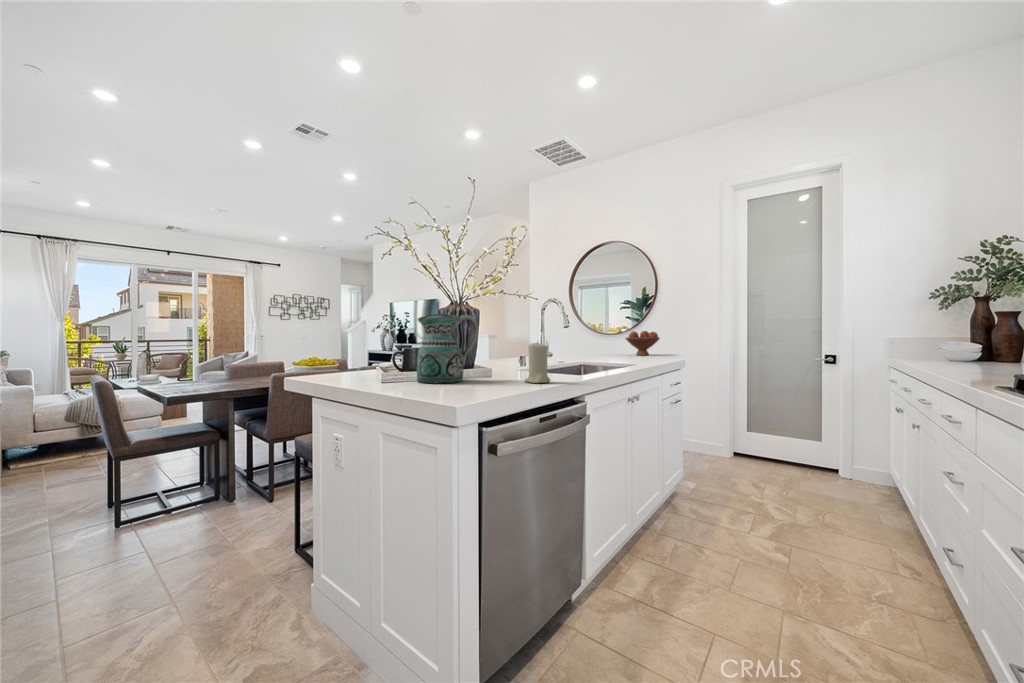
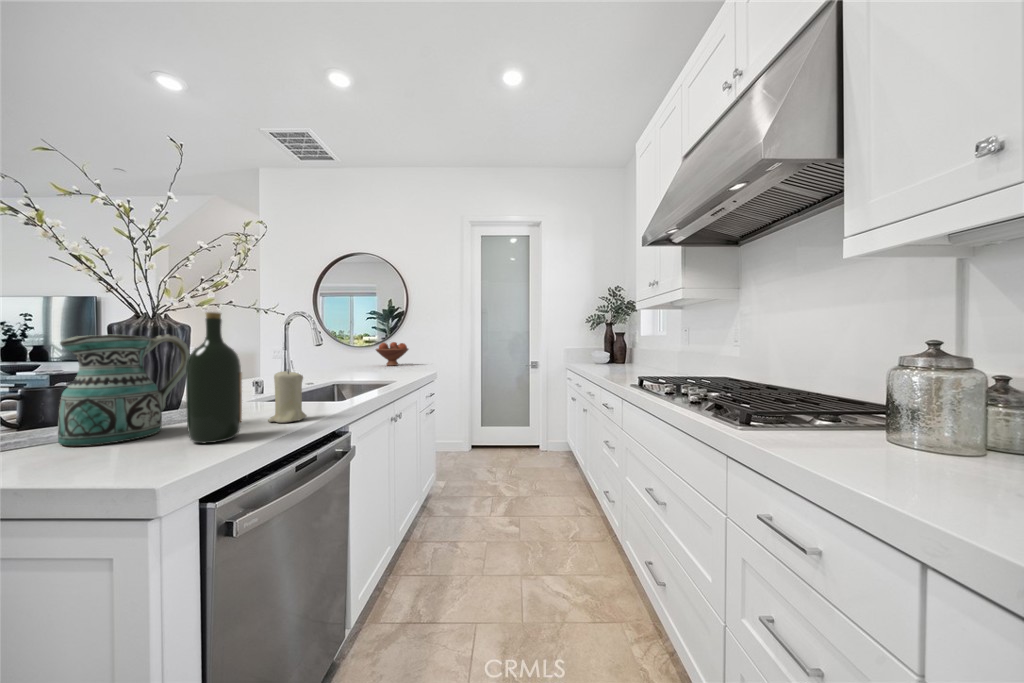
wine bottle: none [475,295,506,388] -> present [186,312,242,443]

